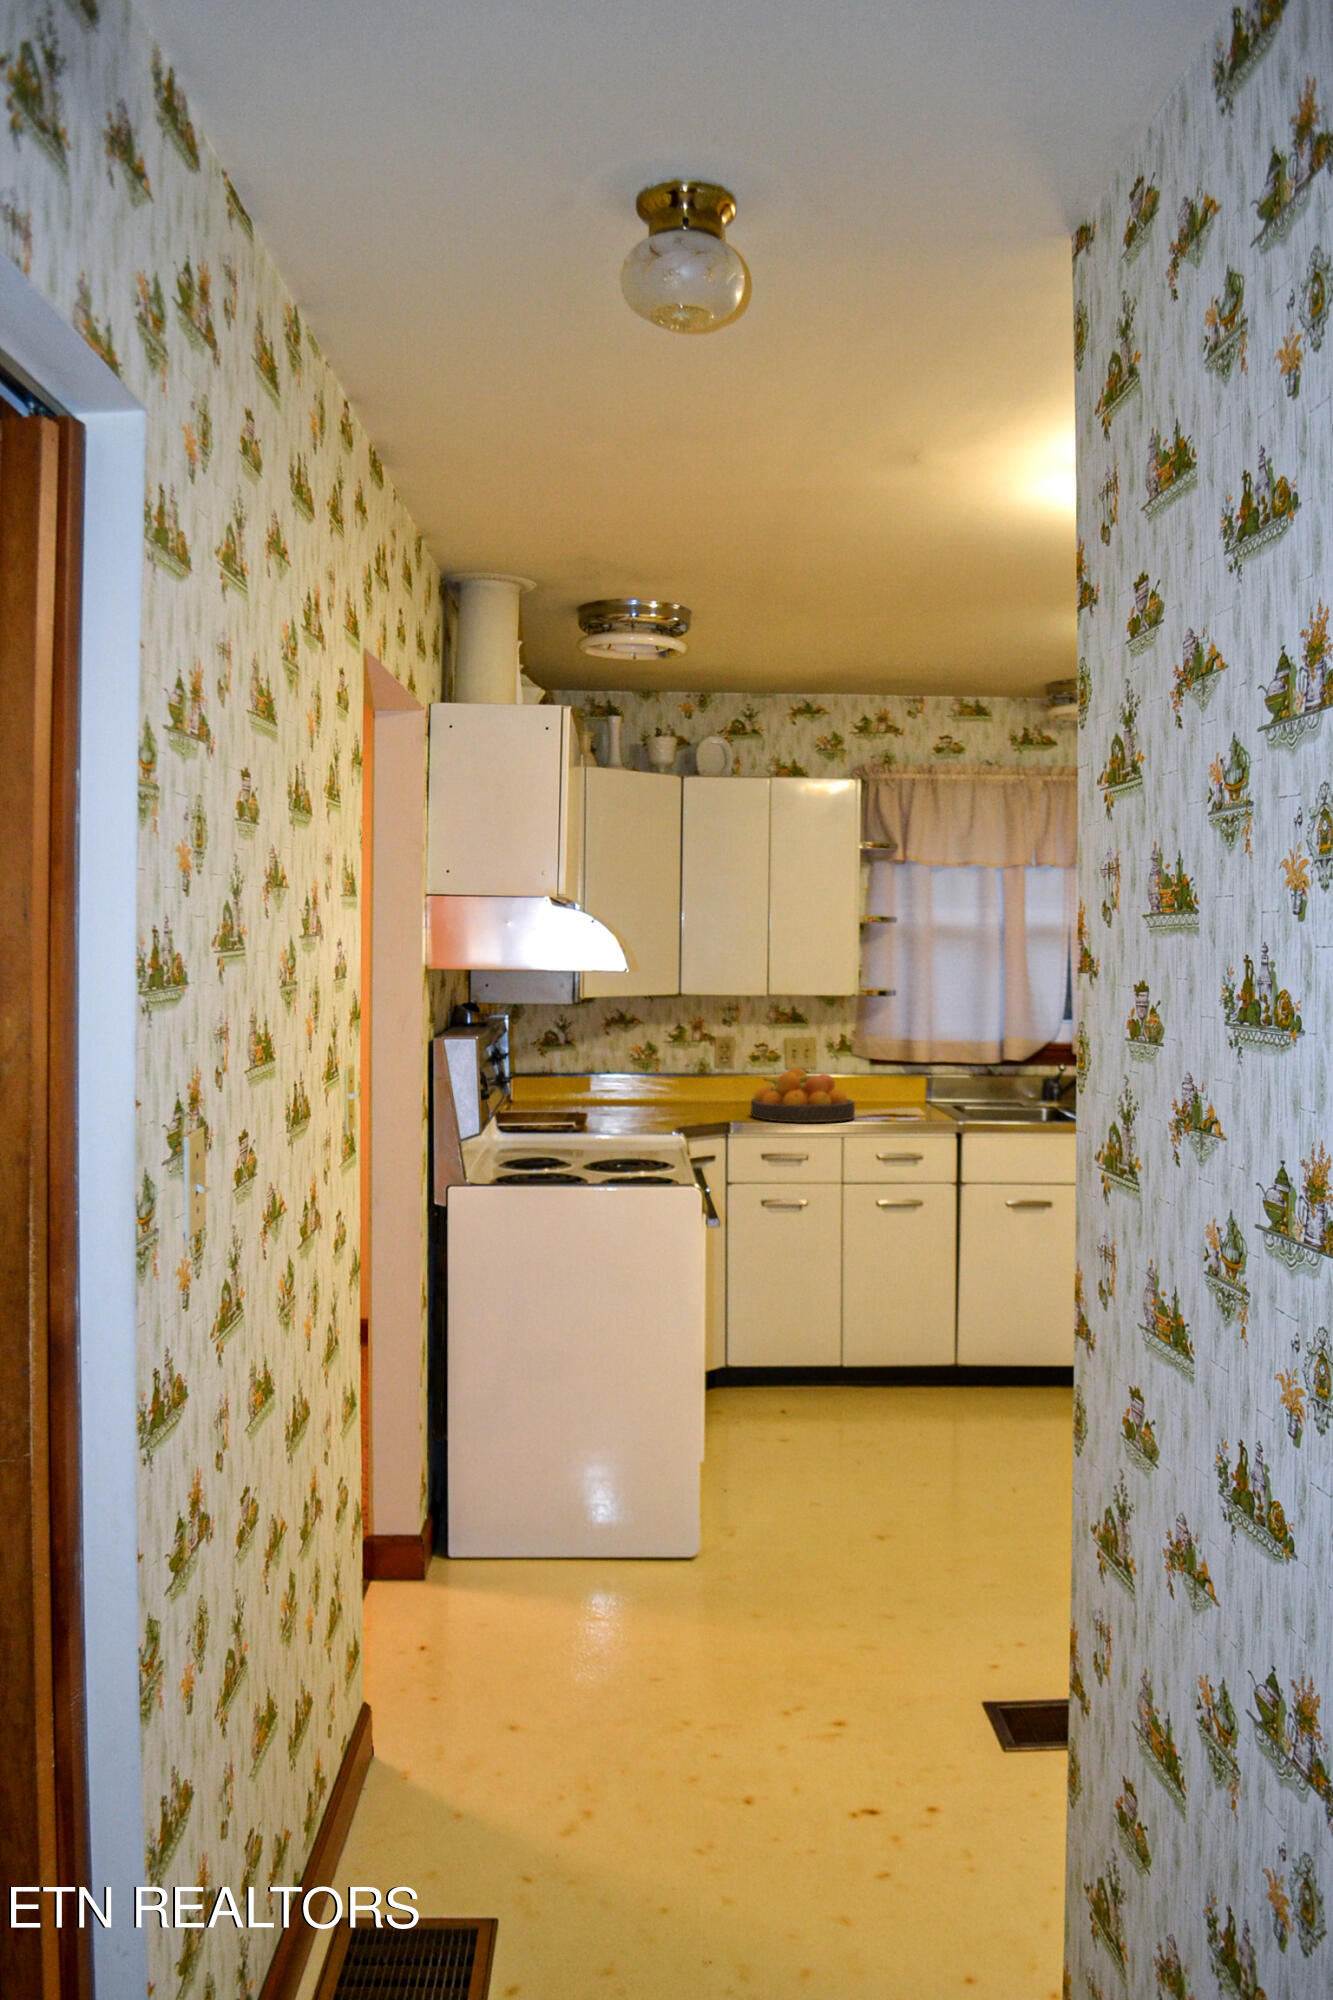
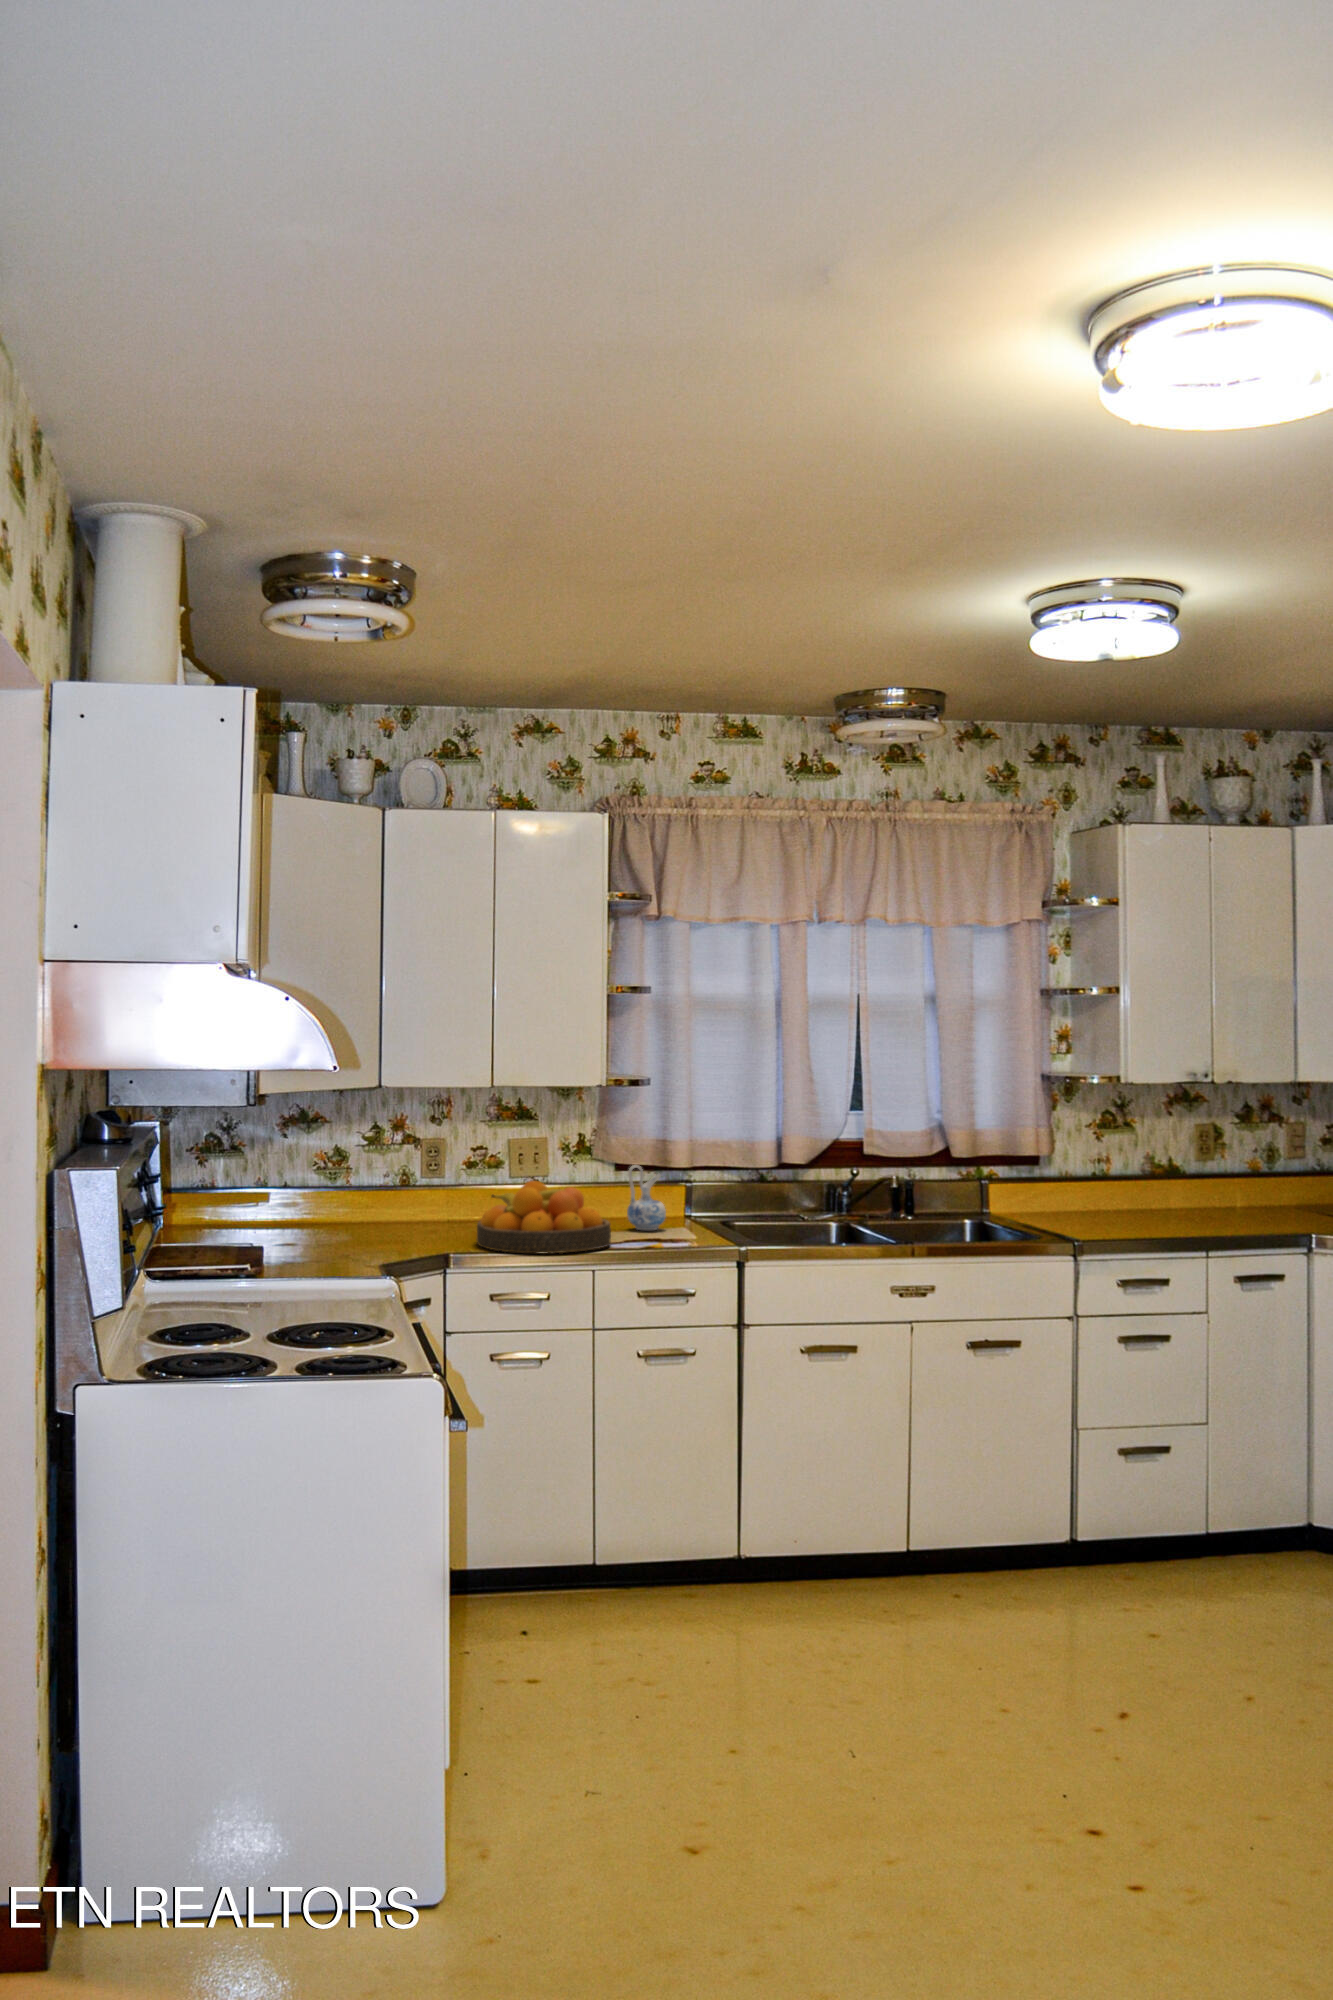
ceramic pitcher: none [873,1059,904,1110] -> present [627,1165,666,1230]

